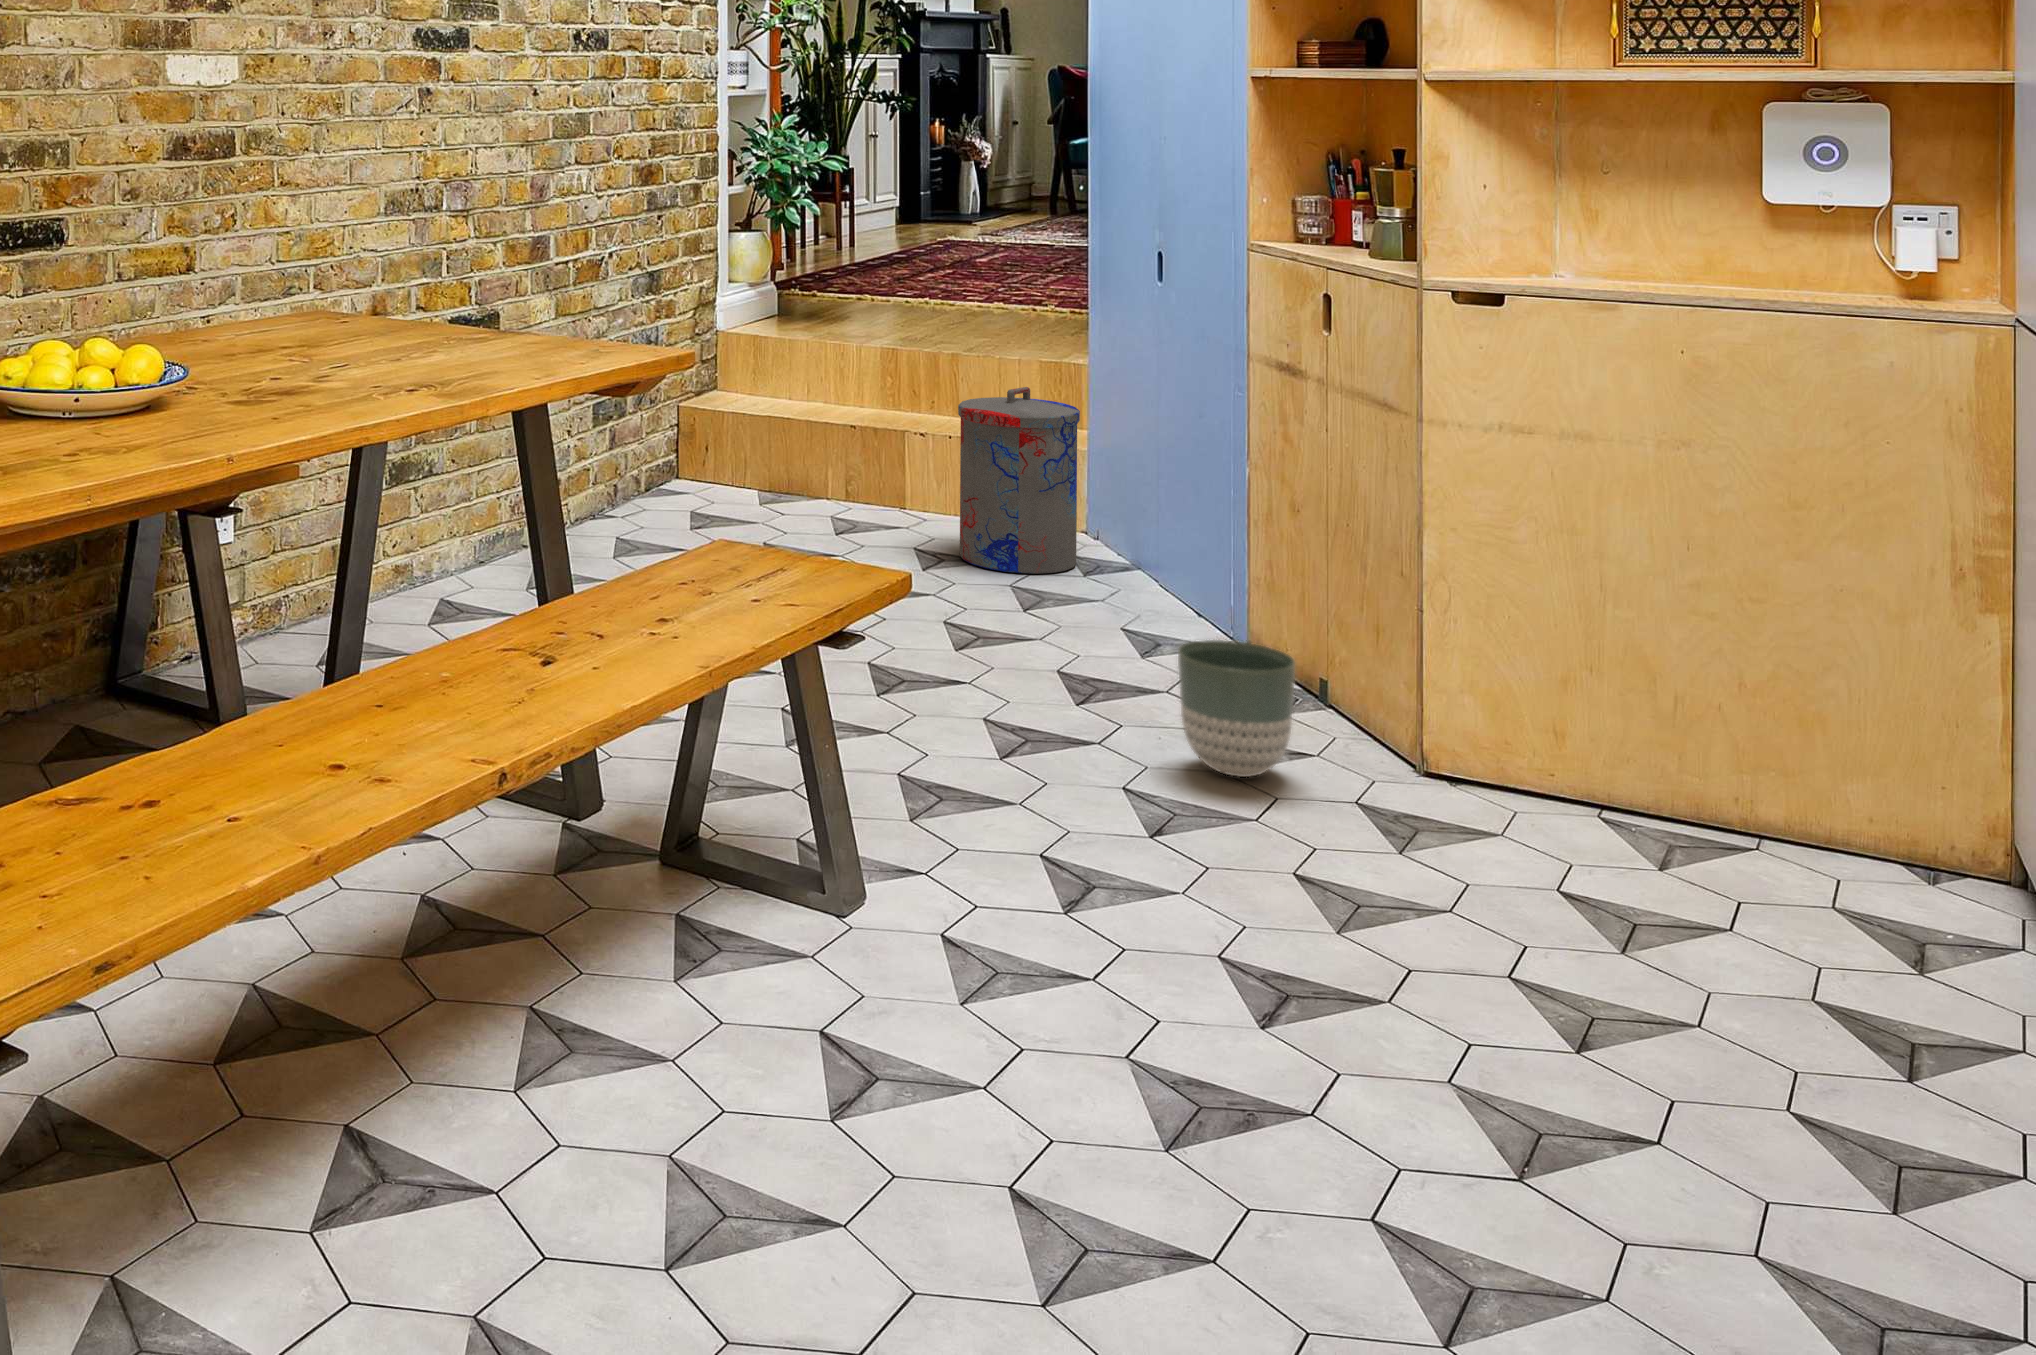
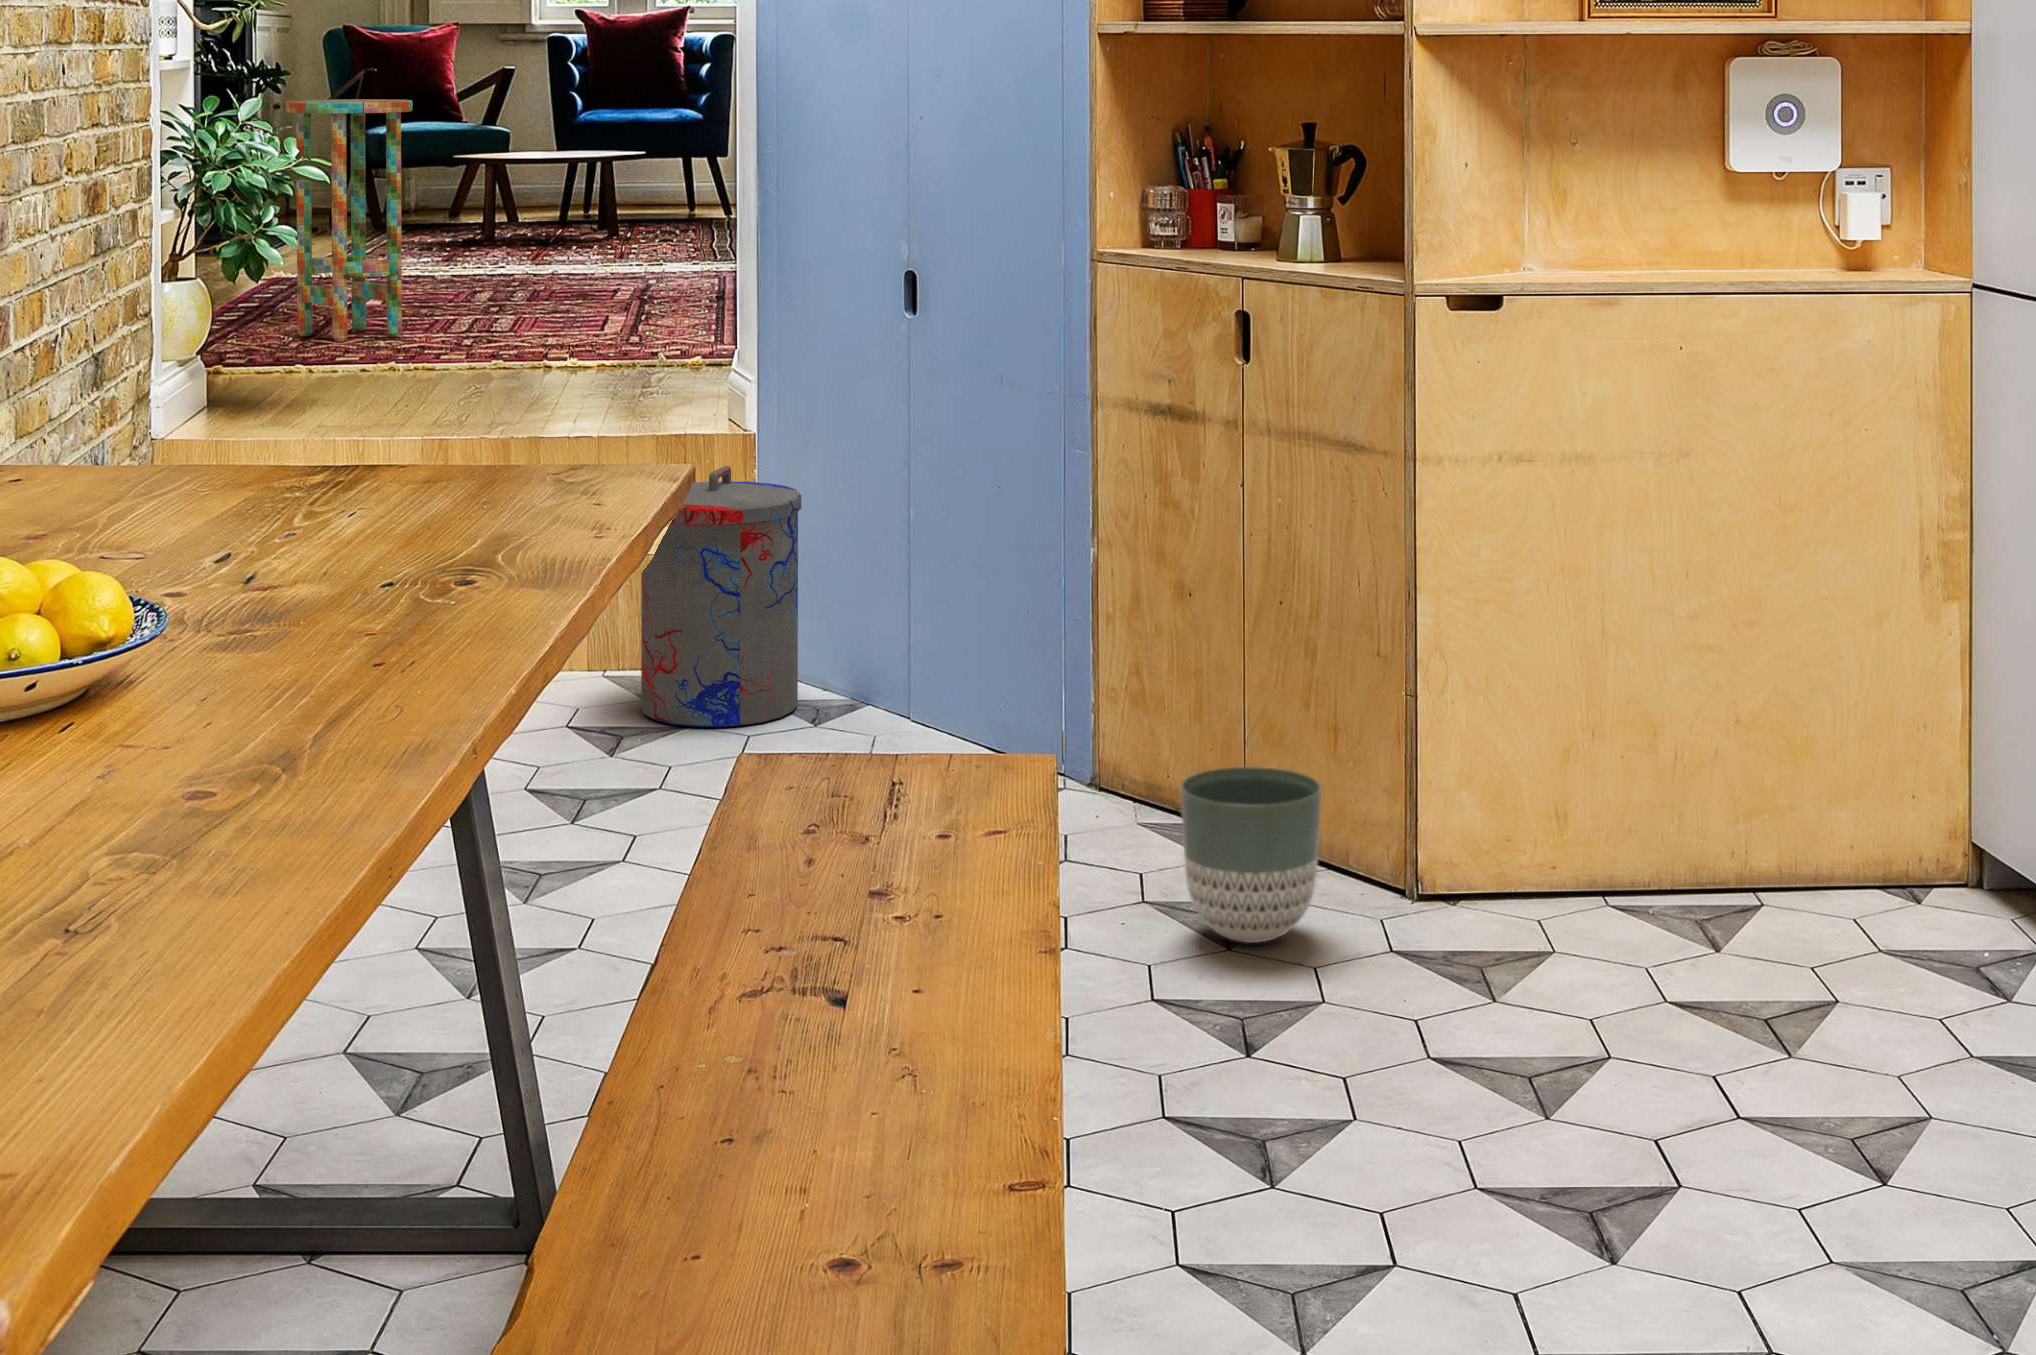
side table: none [885,122,973,289] -> present [286,99,413,342]

